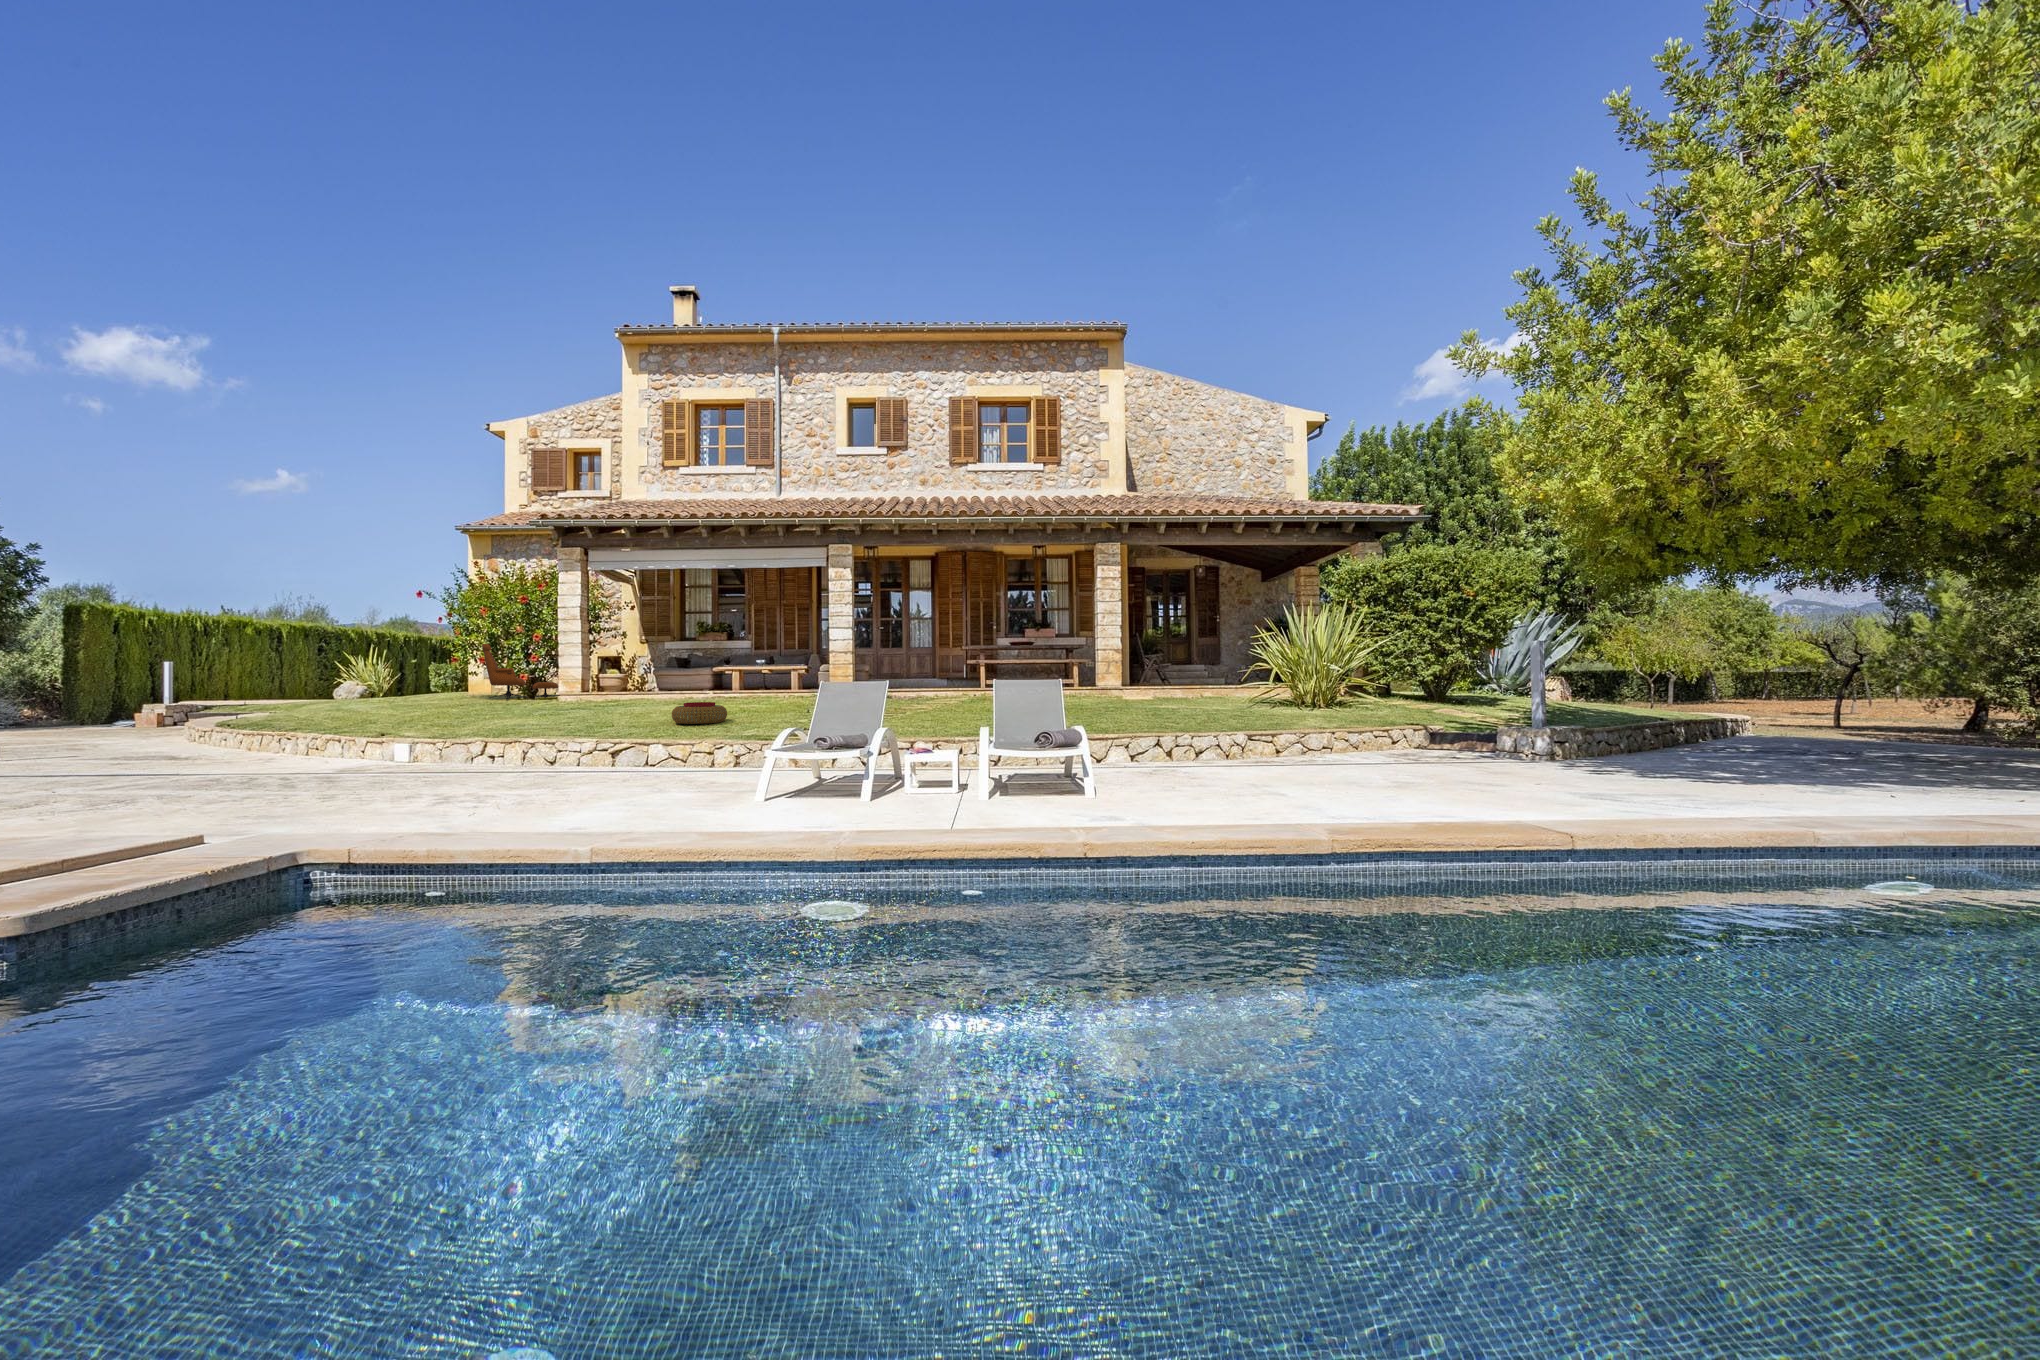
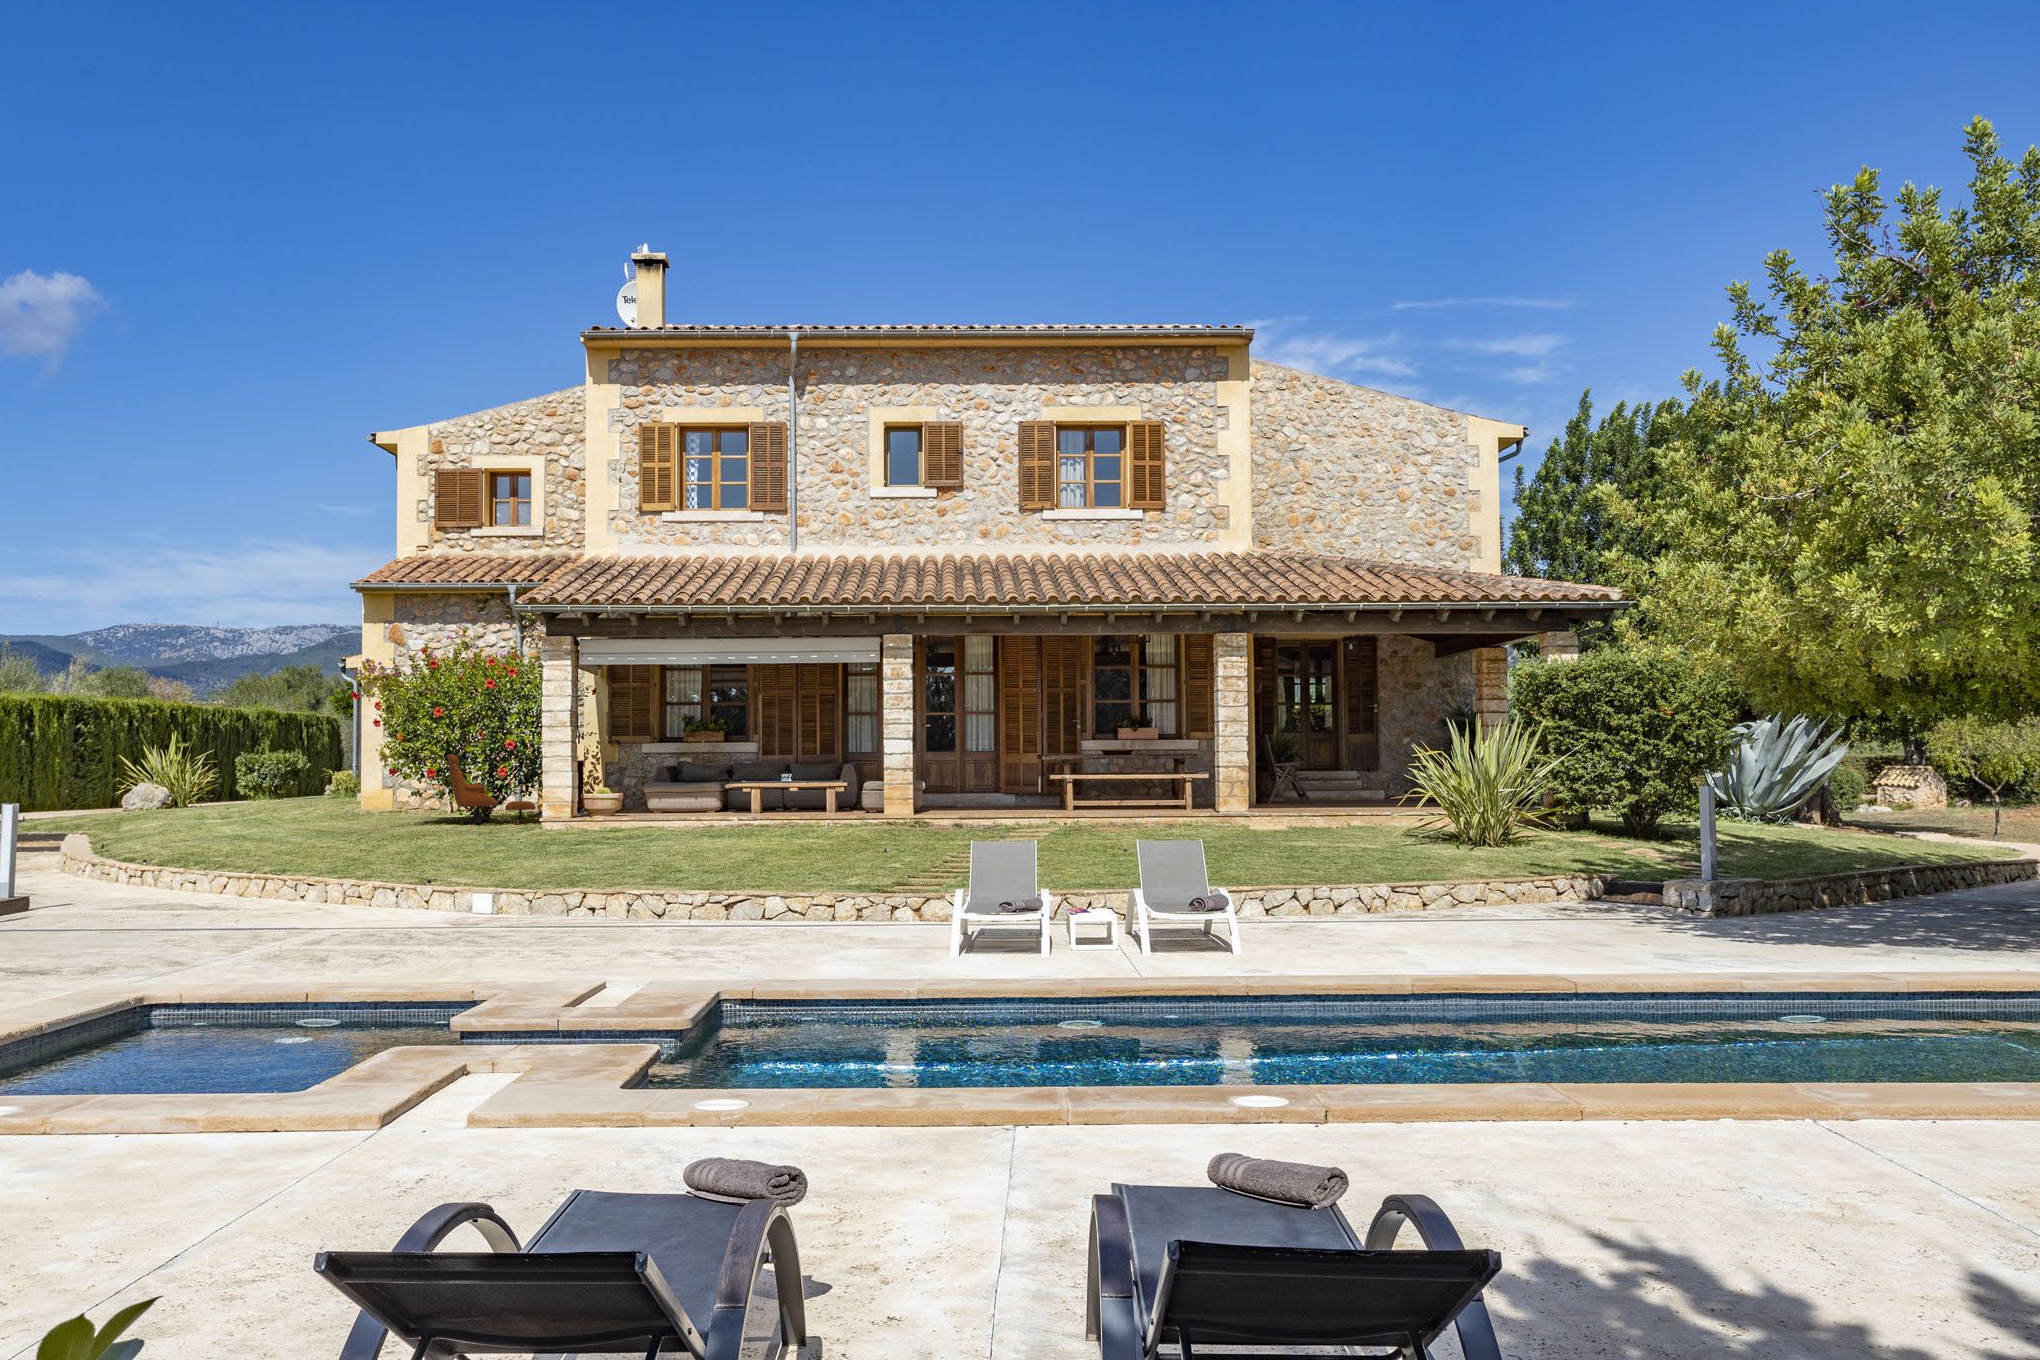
pouf: present [672,702,727,724] -> none [733,841,795,868]

